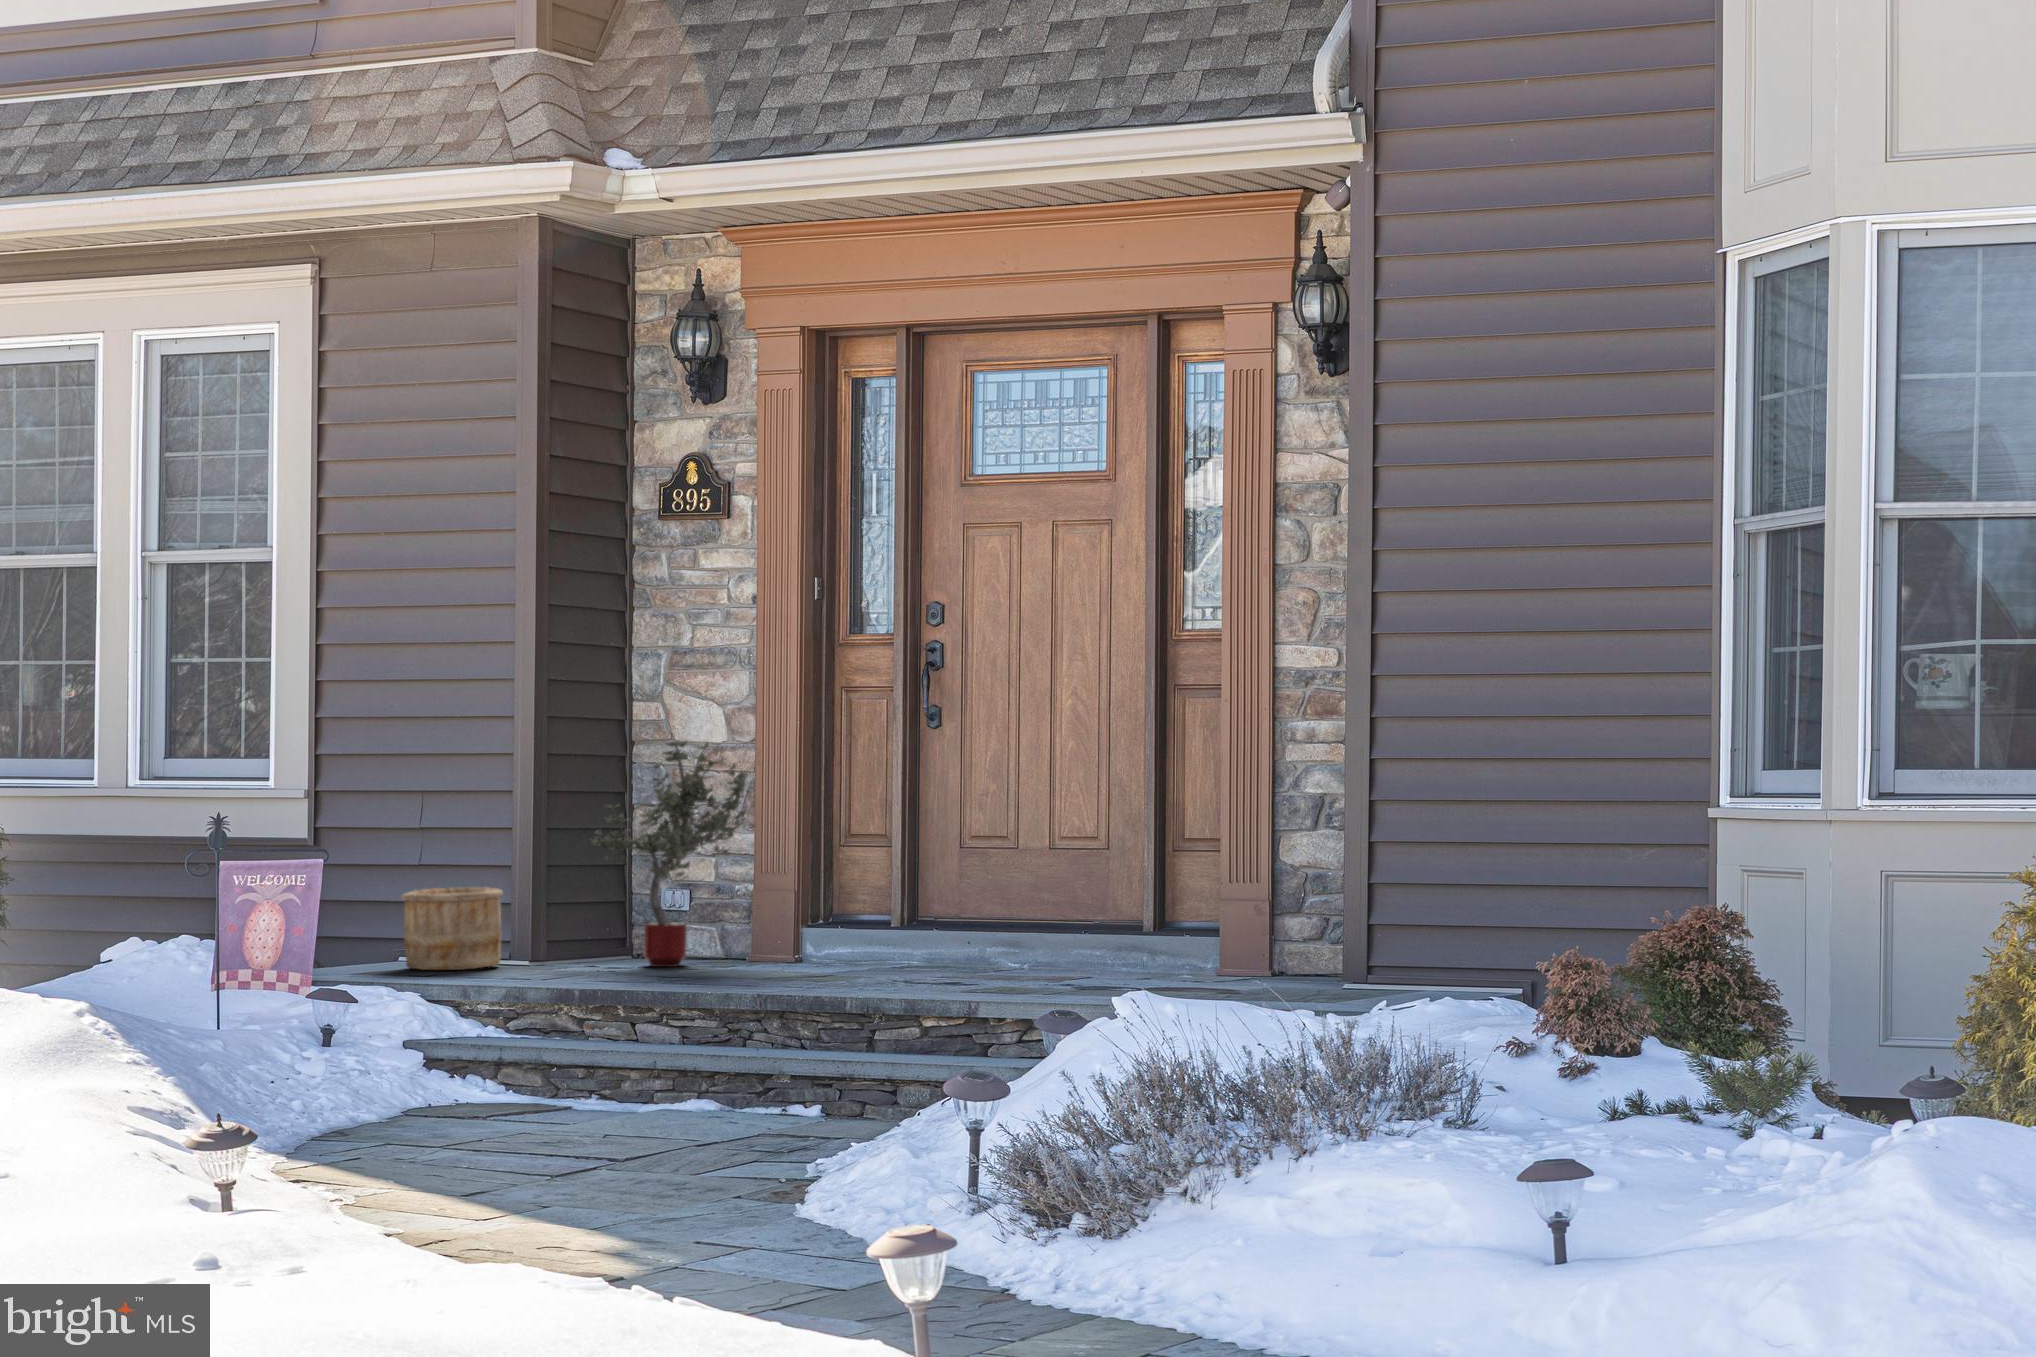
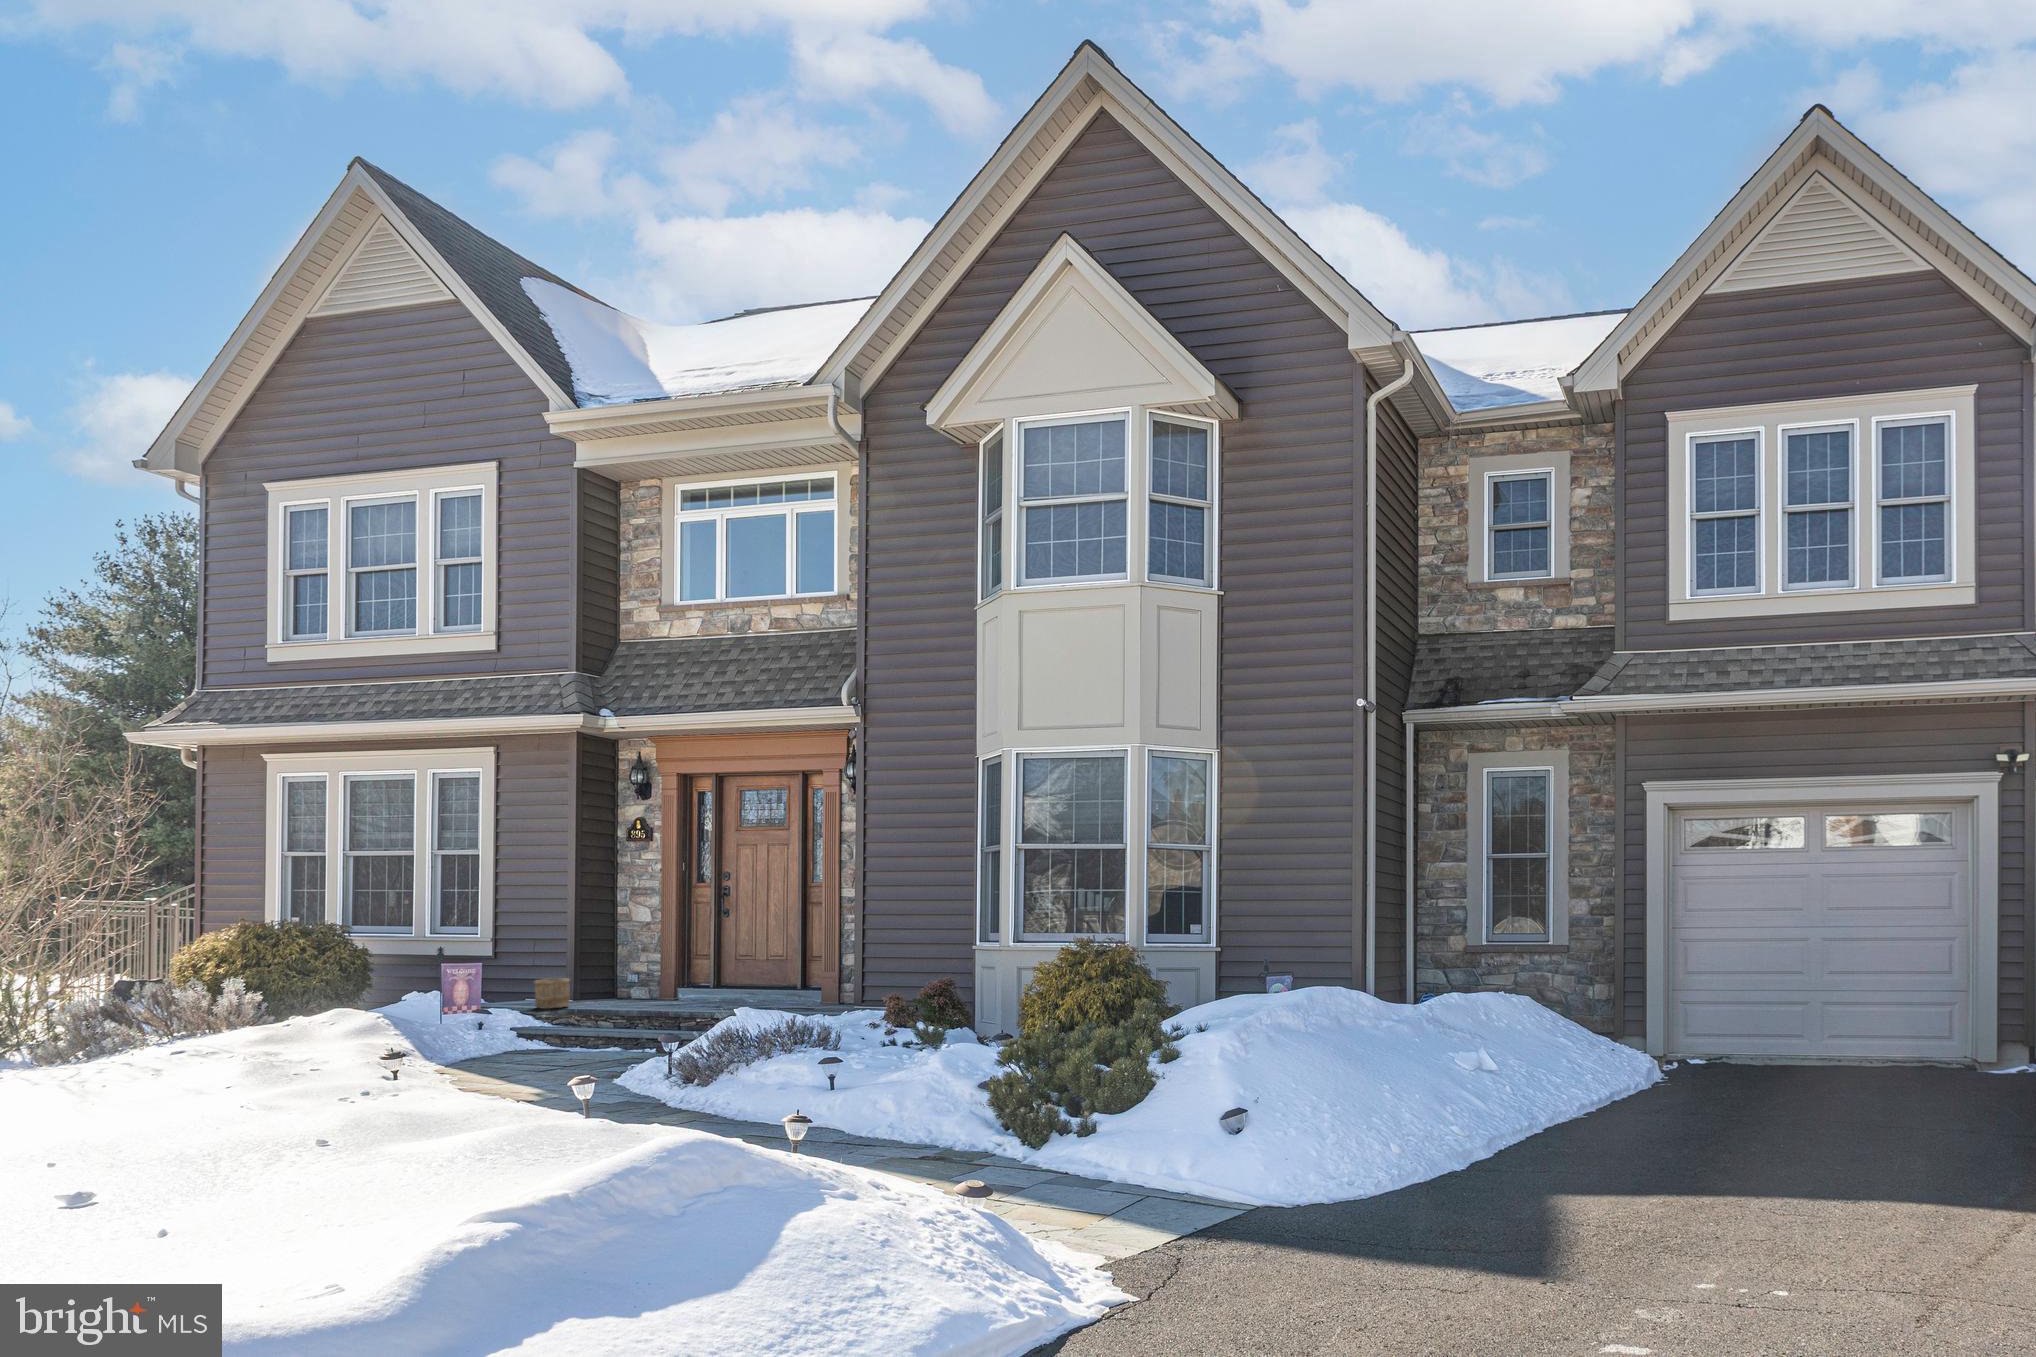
potted tree: present [589,741,750,967] -> none [601,923,660,1005]

